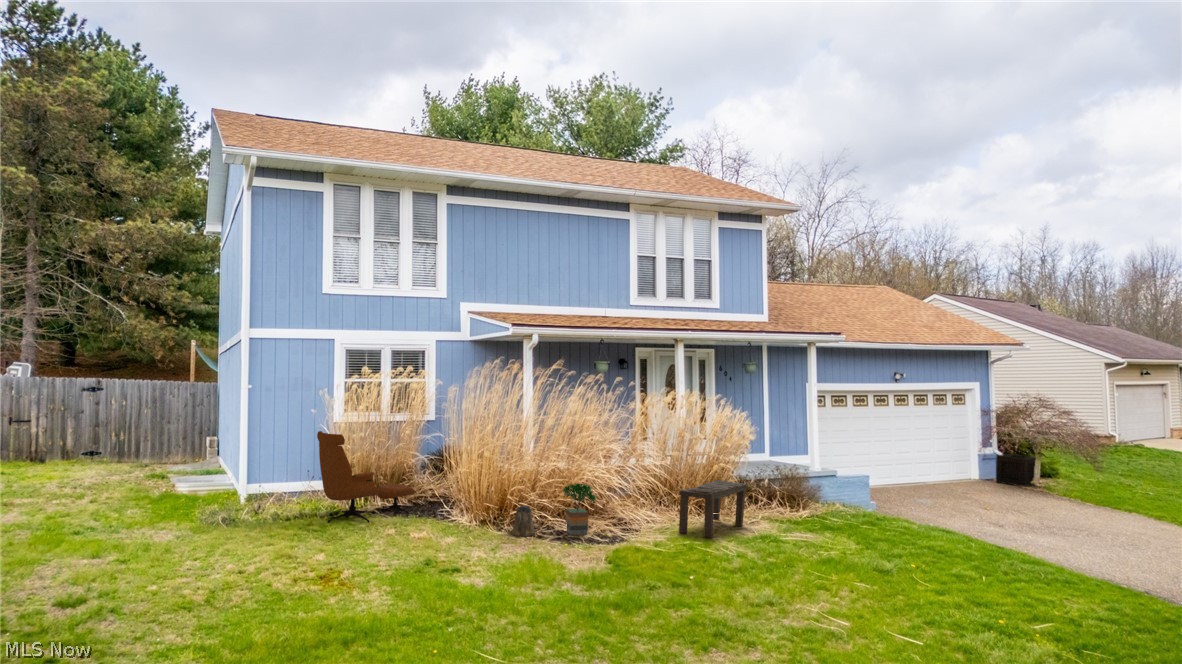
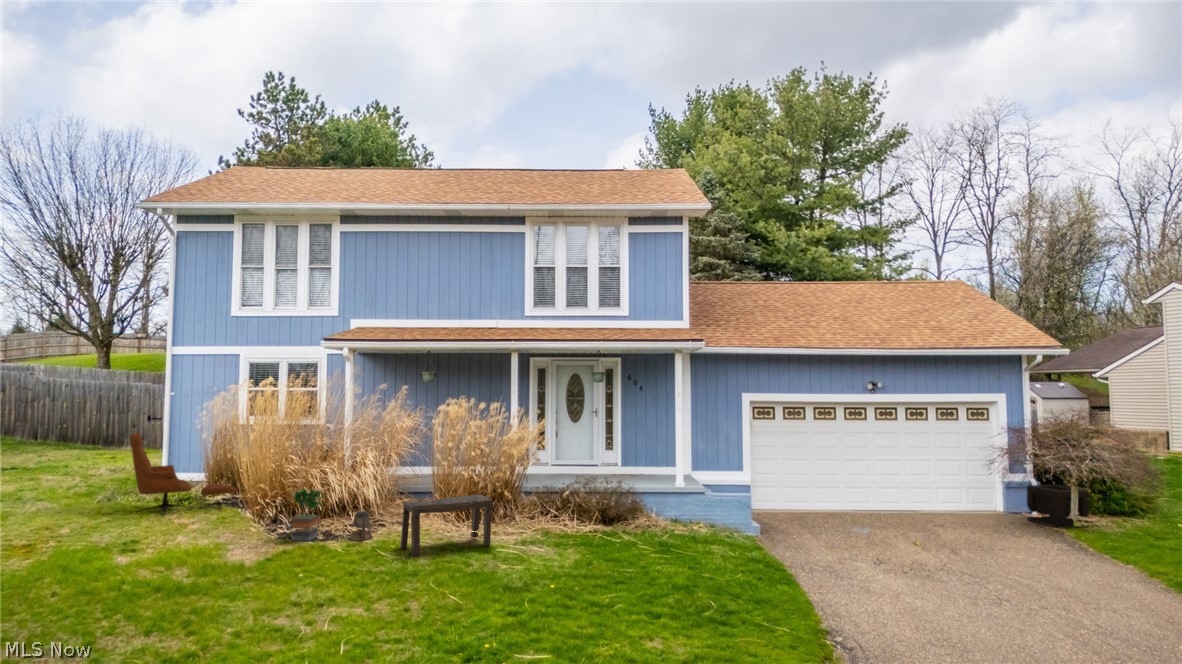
watering can: present [512,506,535,536] -> present [349,511,373,541]

